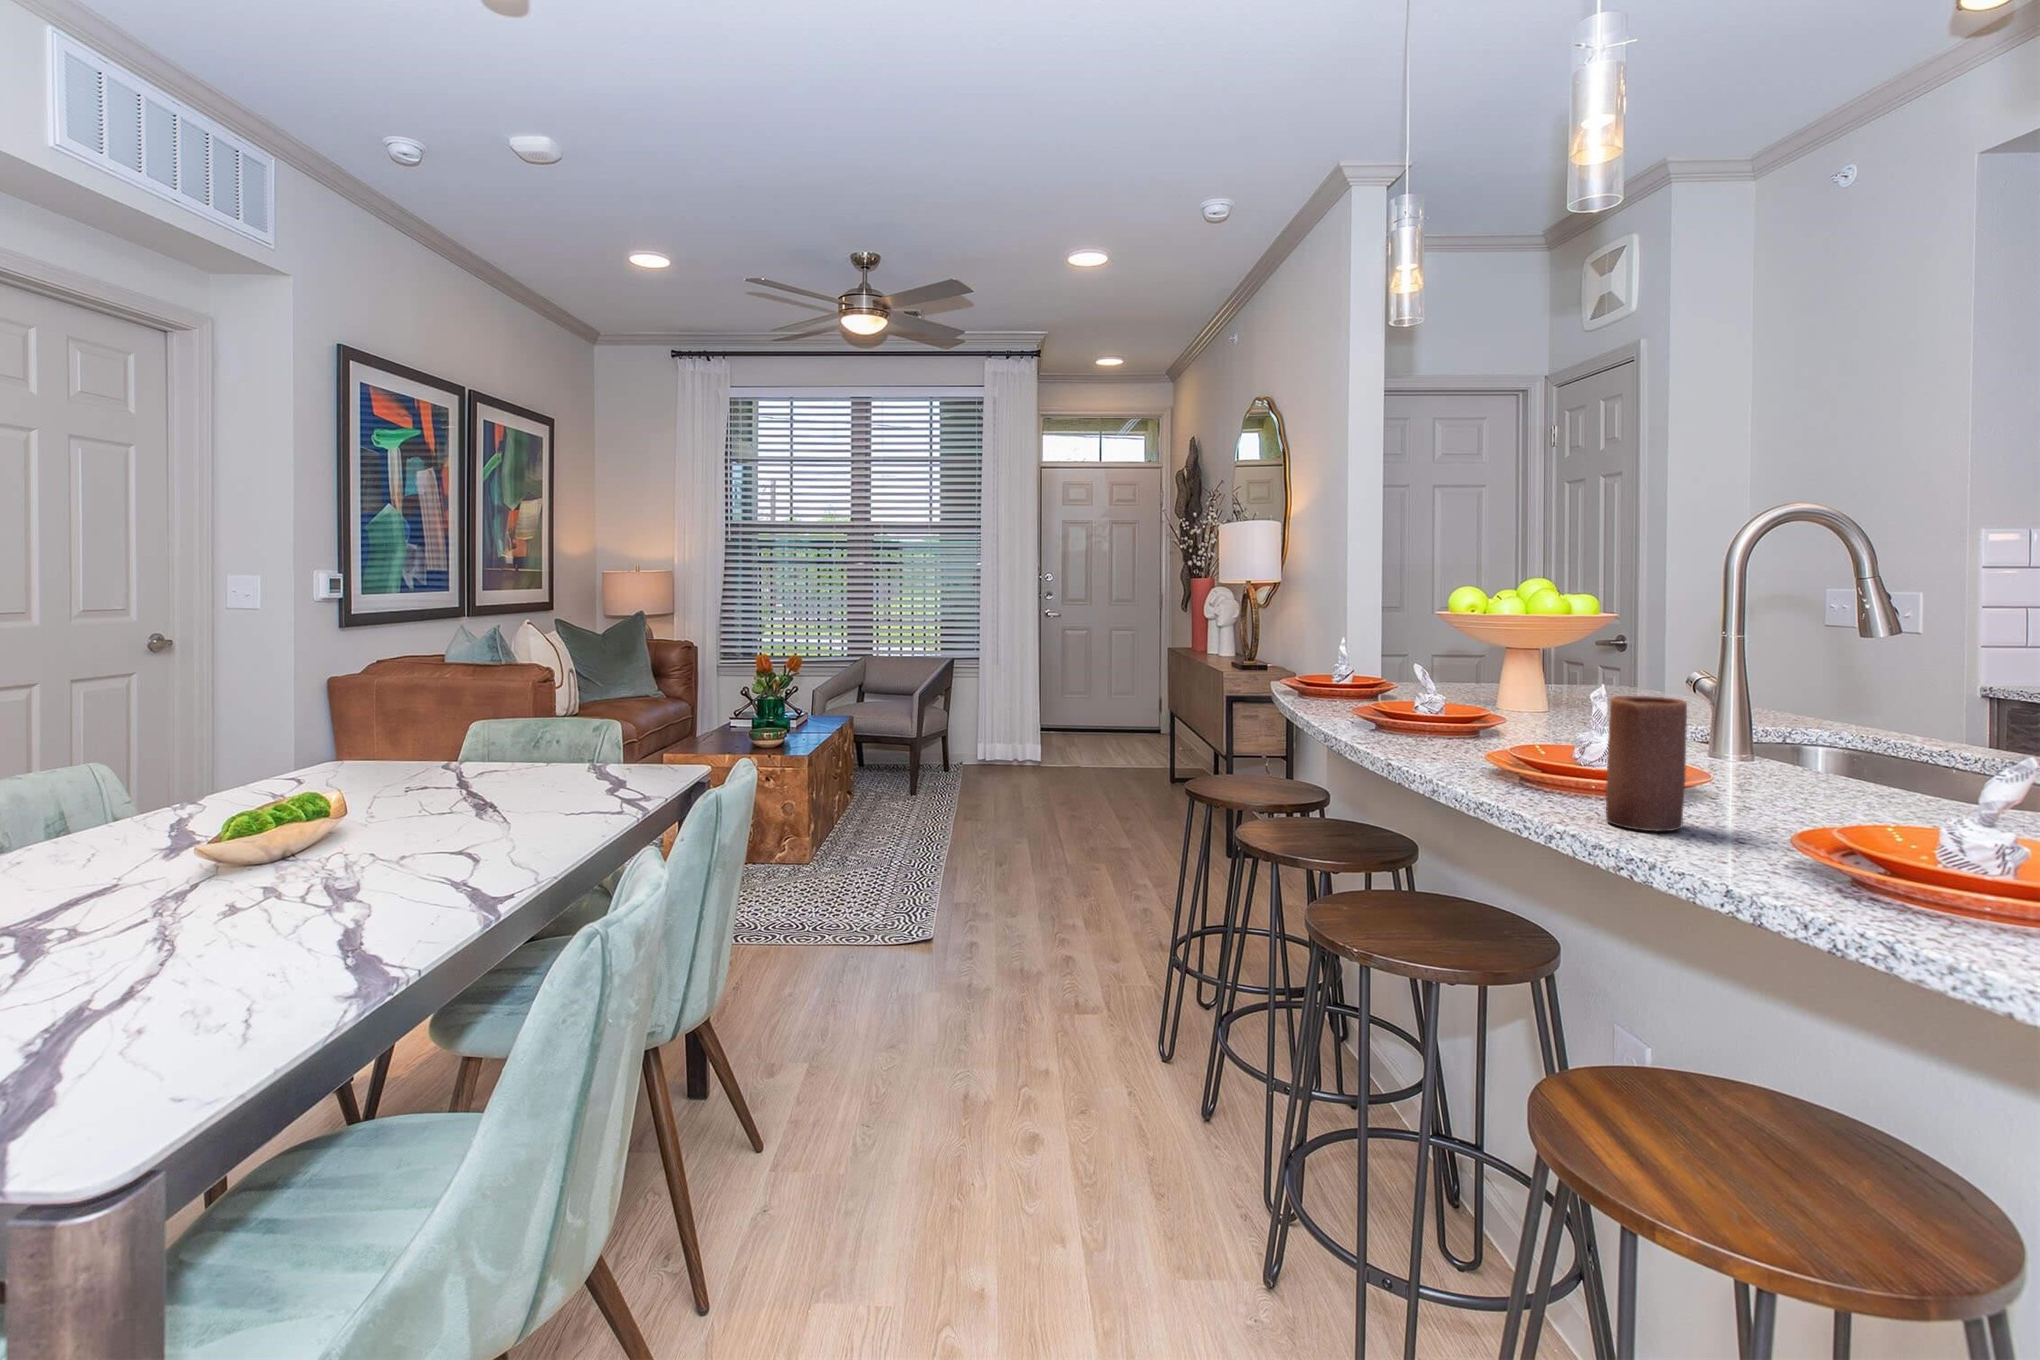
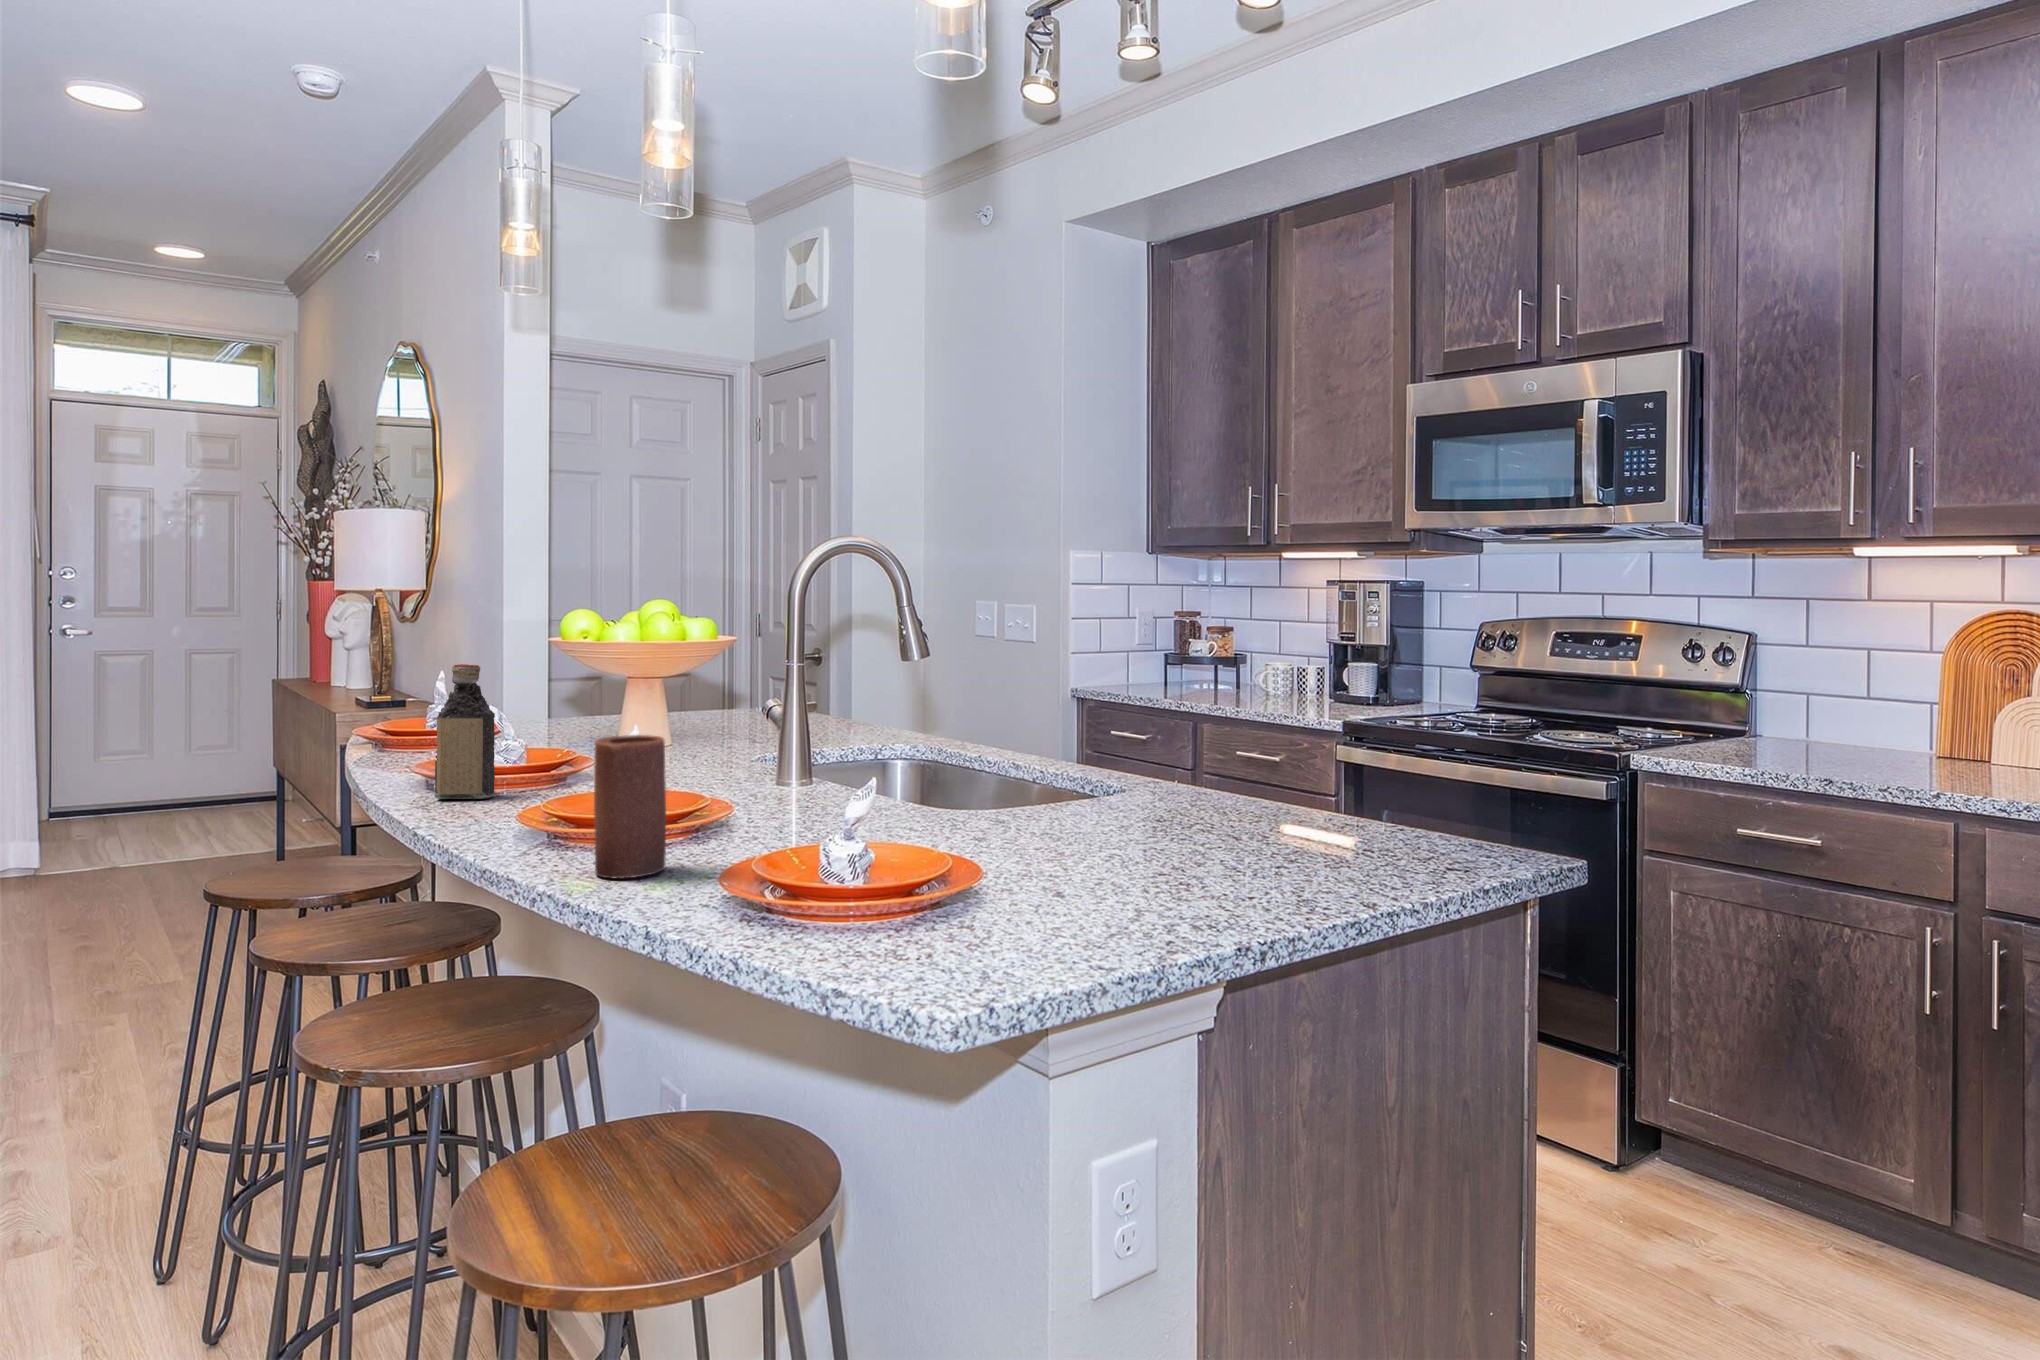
bottle: none [1382,630,1431,741] -> present [435,664,495,799]

